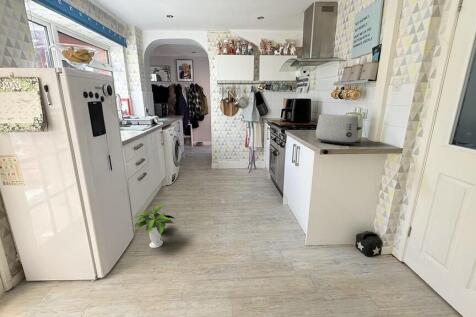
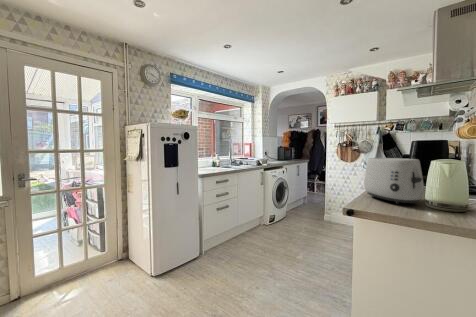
potted plant: present [133,205,174,248] -> none [187,235,226,272]

